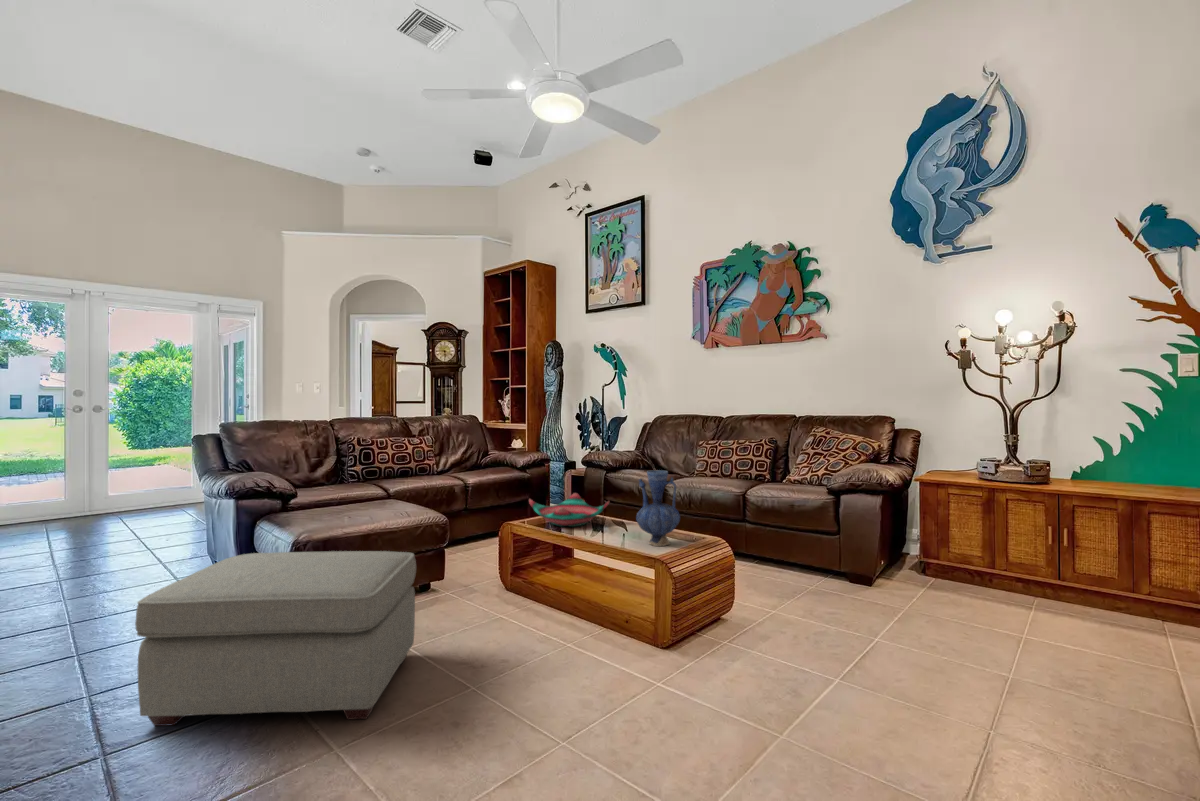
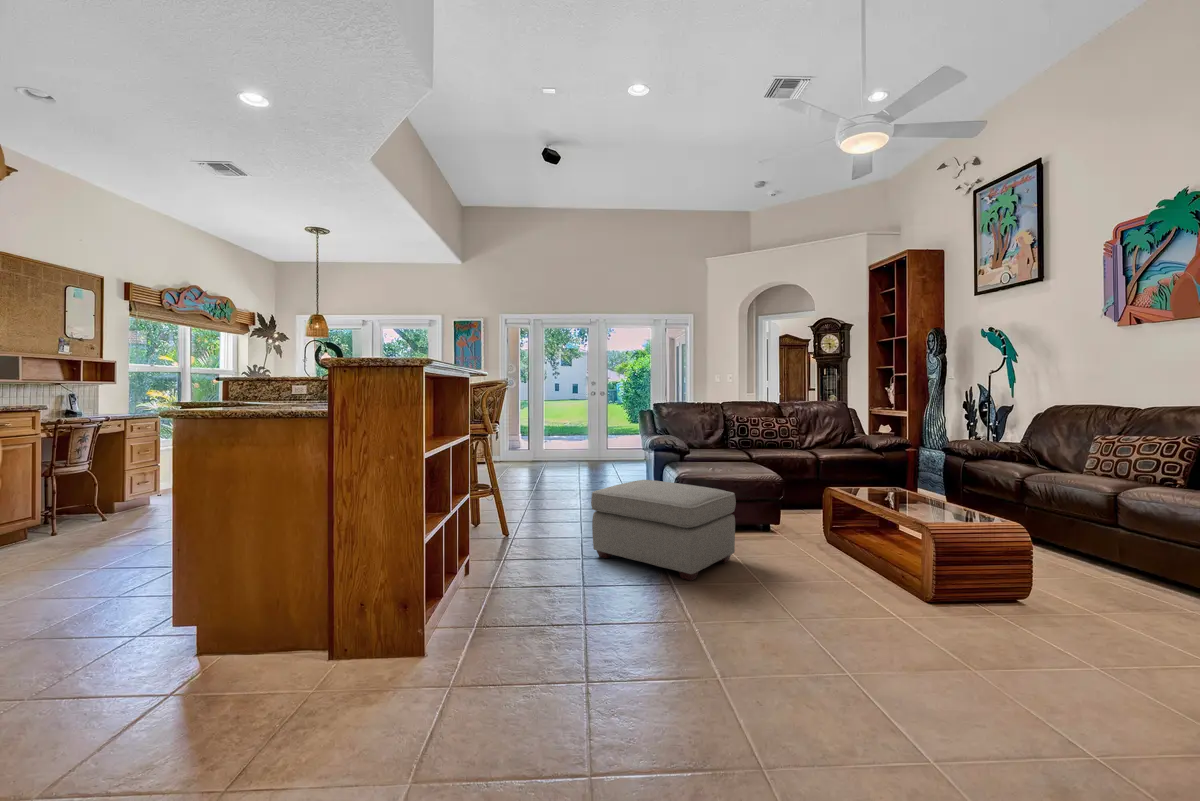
vase: present [636,470,680,546] -> none [926,453,973,522]
decorative bowl: present [529,493,609,527] -> none [851,471,926,499]

